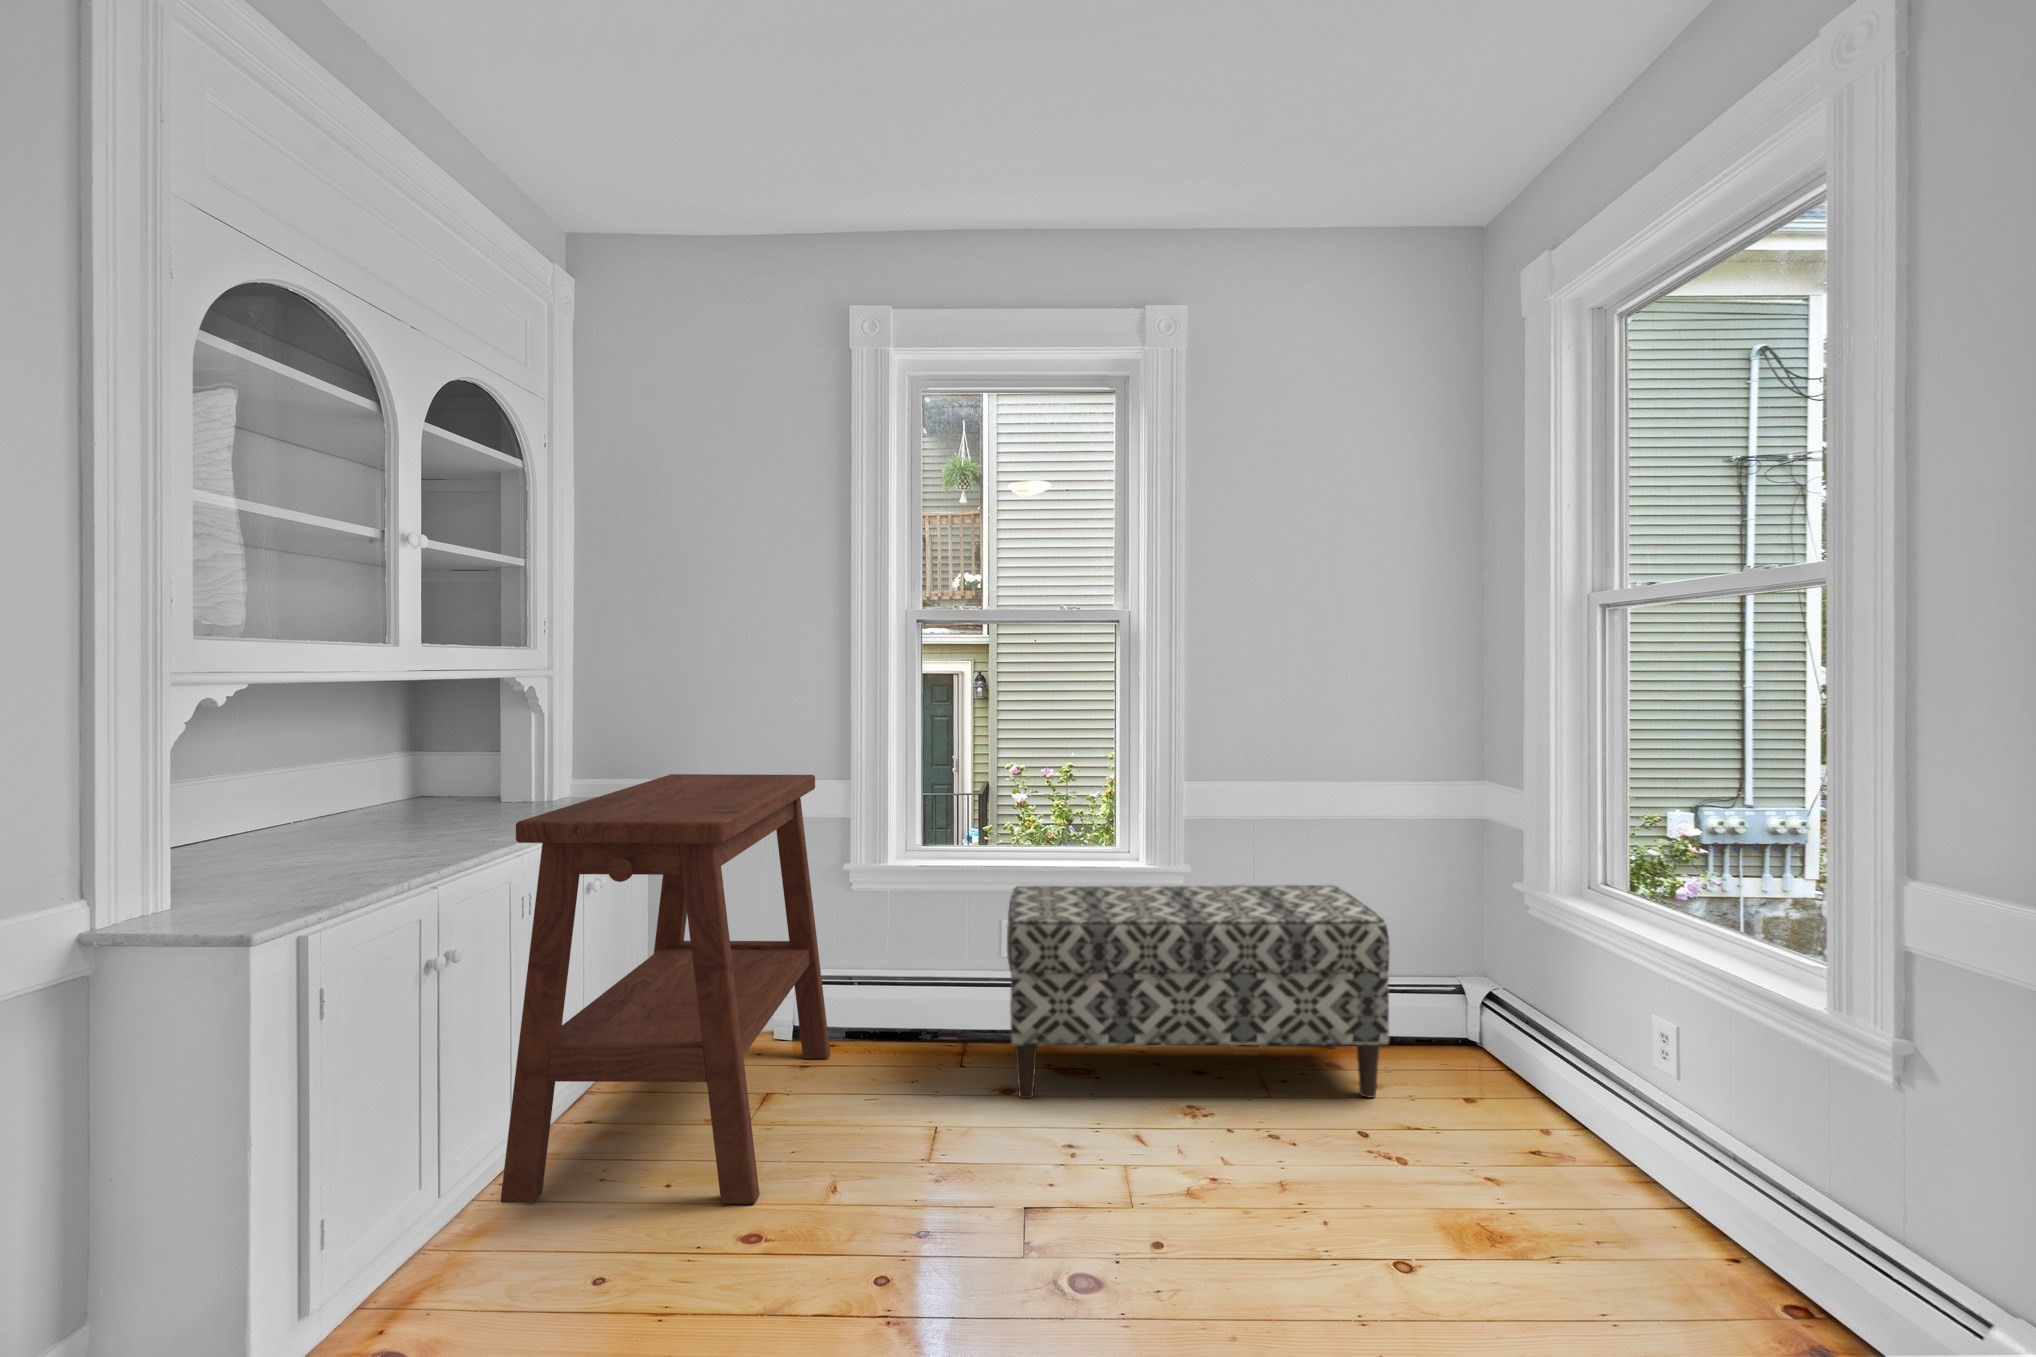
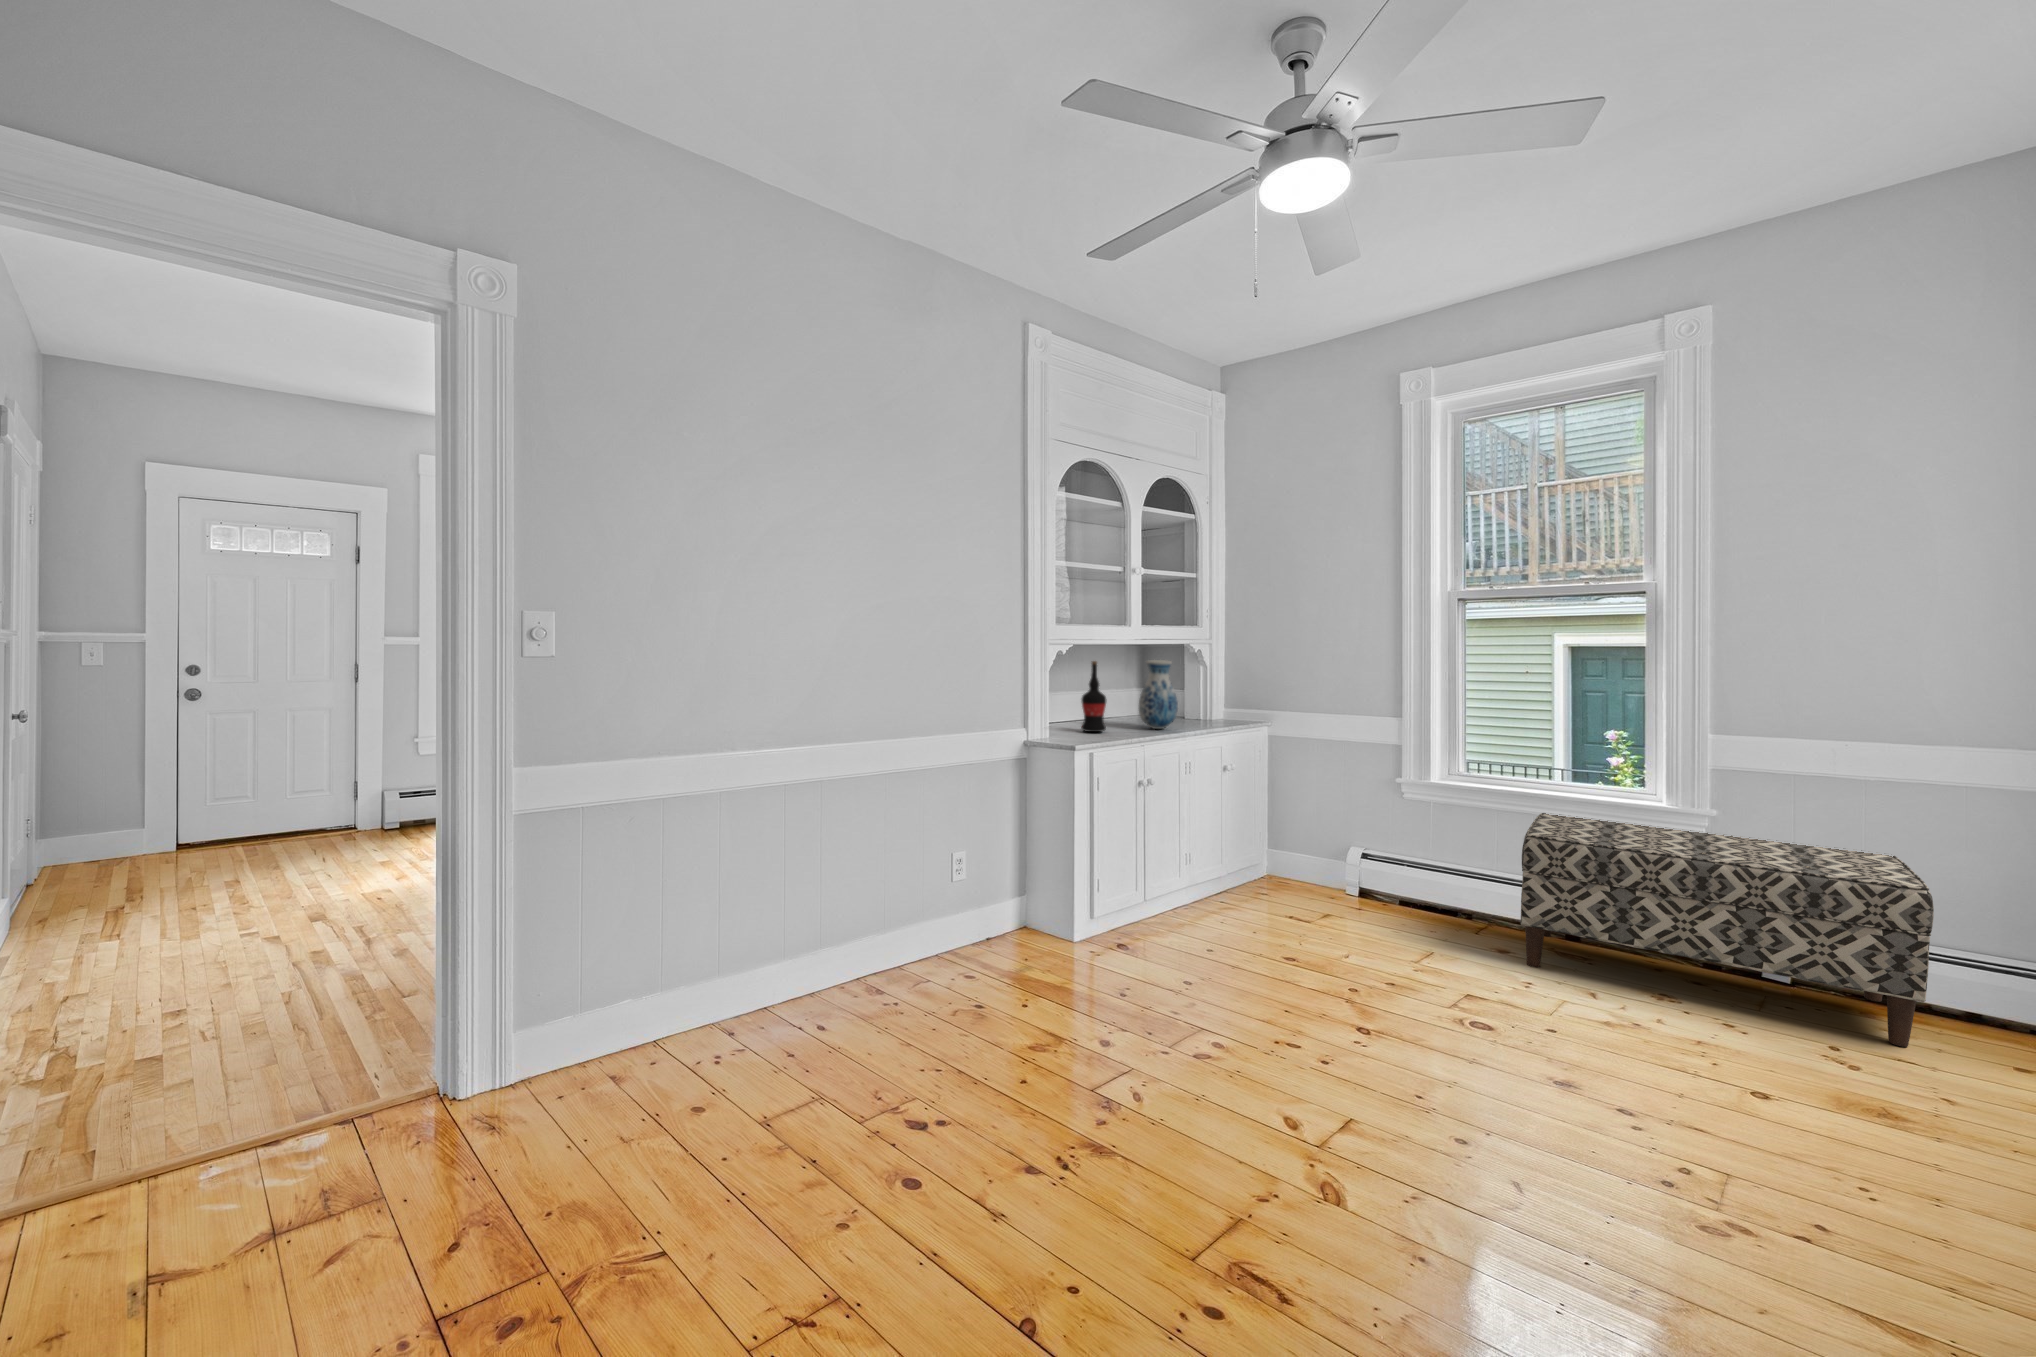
vase: none [418,703,494,824] -> present [1139,660,1178,729]
wine bottle: none [294,707,351,843] -> present [1081,661,1106,732]
side table: present [501,774,830,1204] -> none [1174,709,1385,976]

